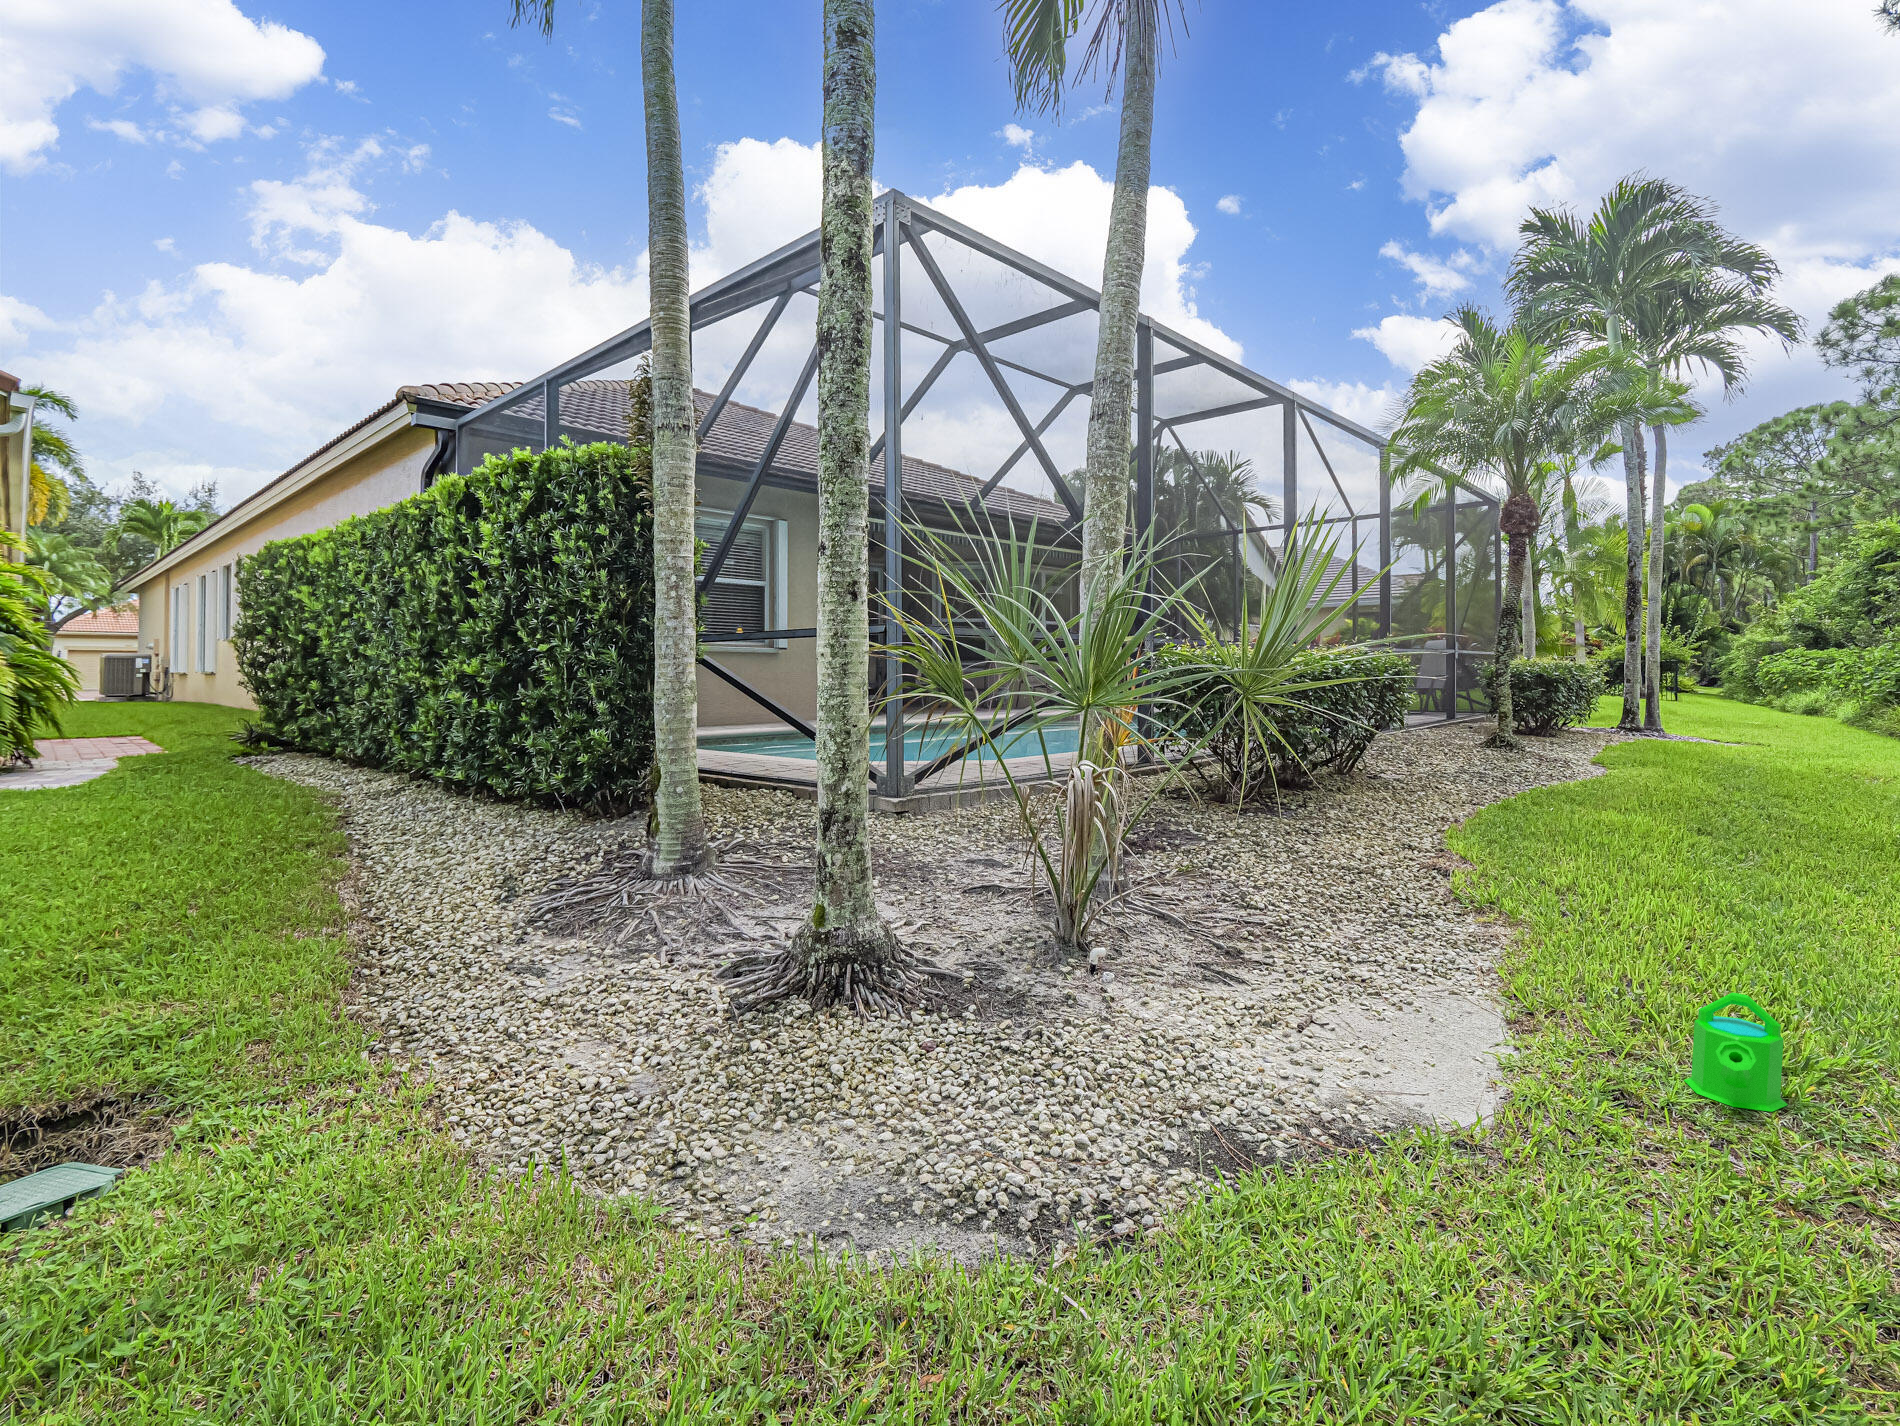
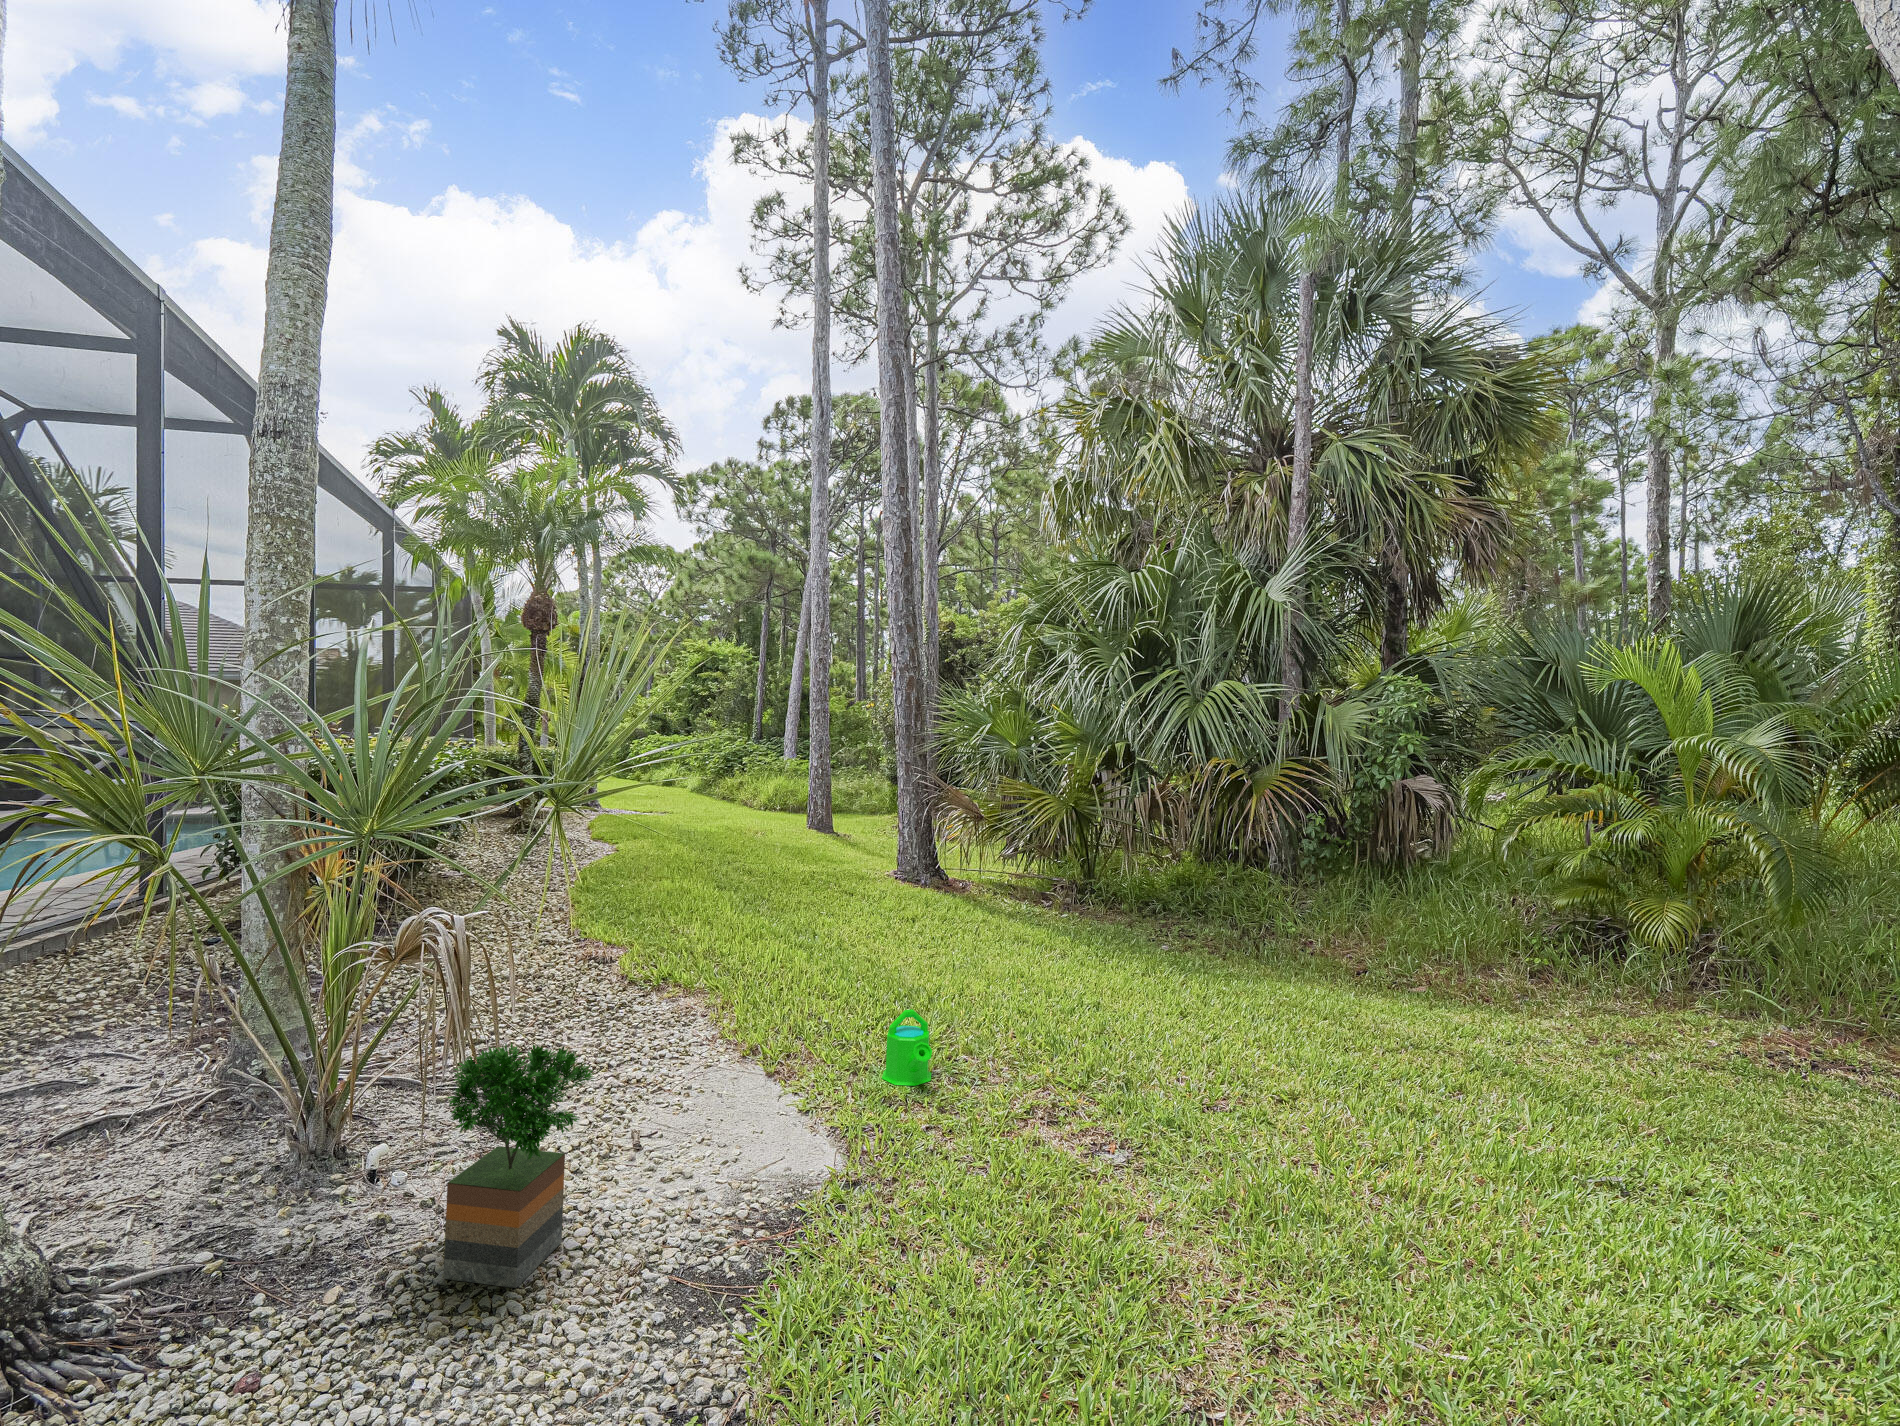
potted tree: none [1045,863,1185,1071] -> present [444,1043,594,1288]

